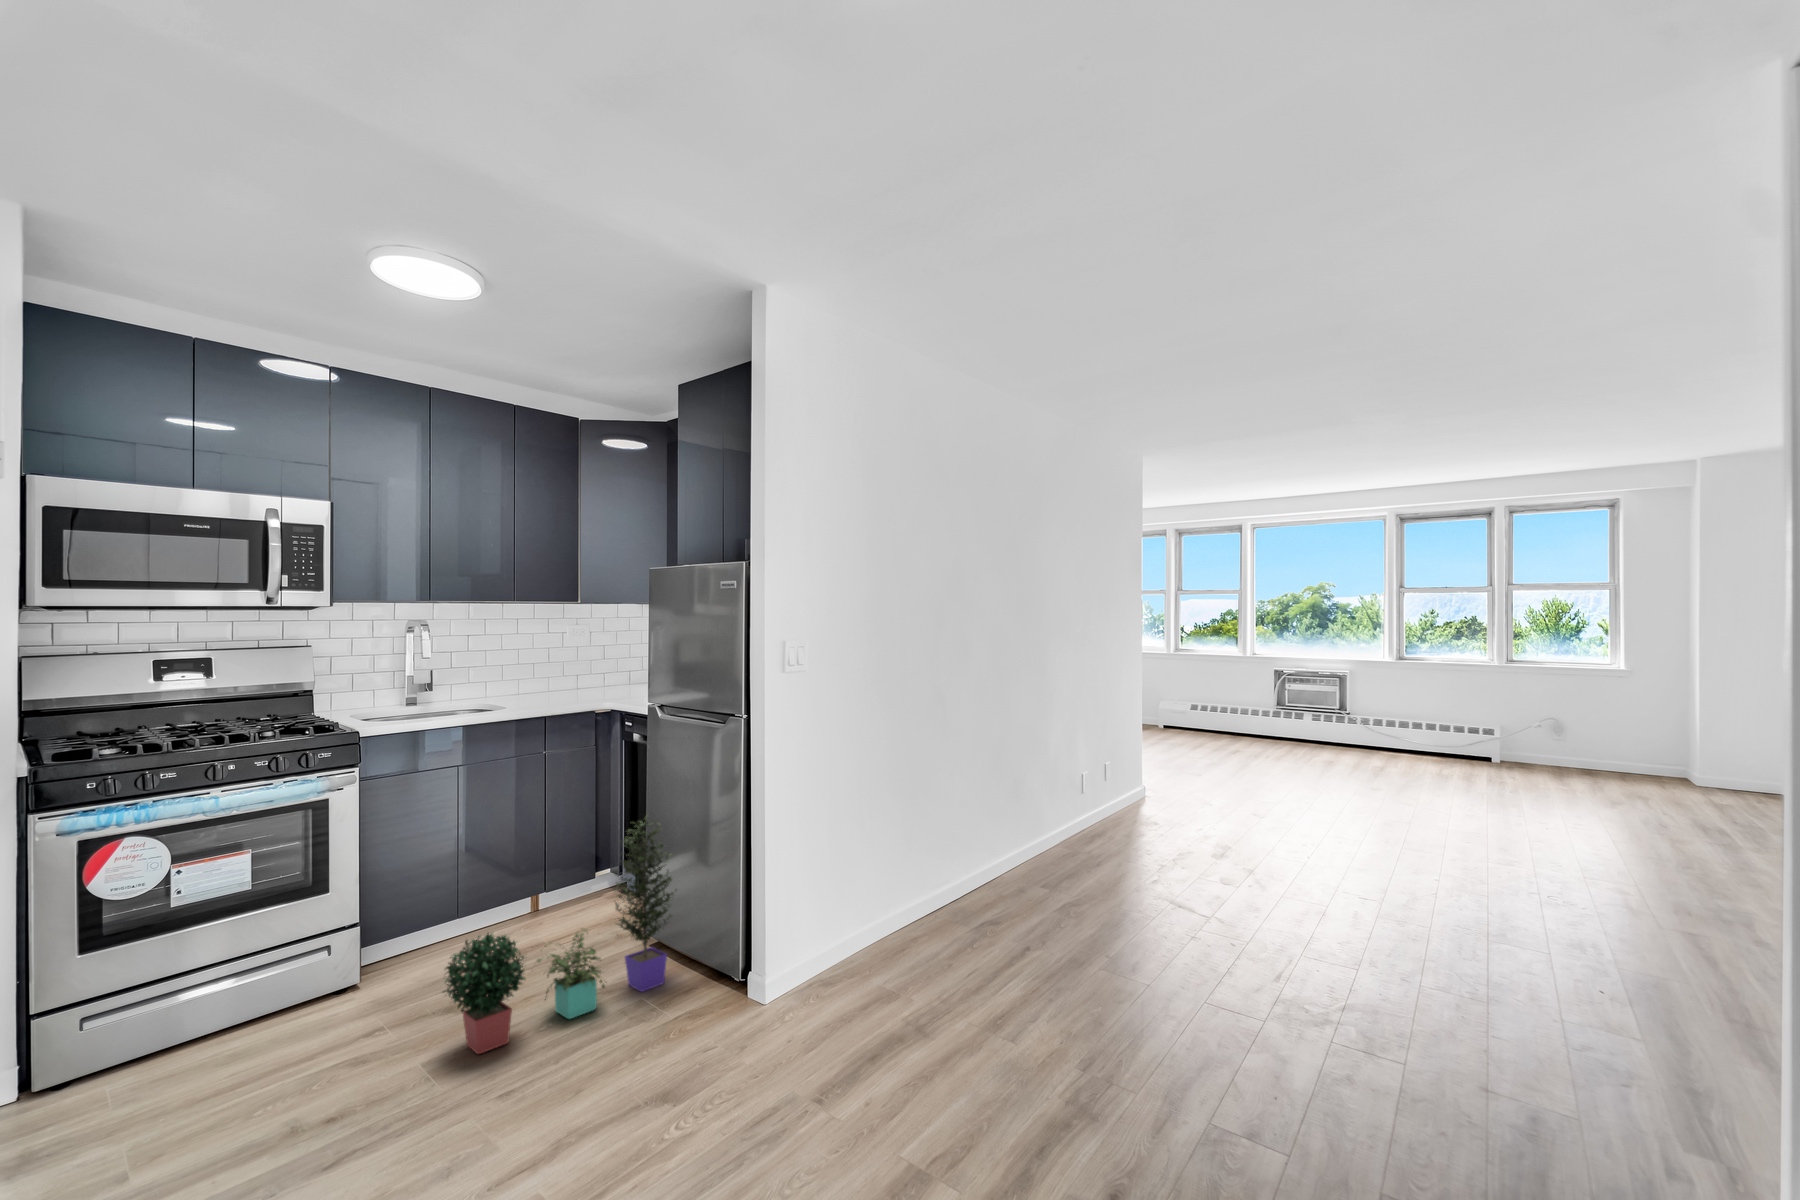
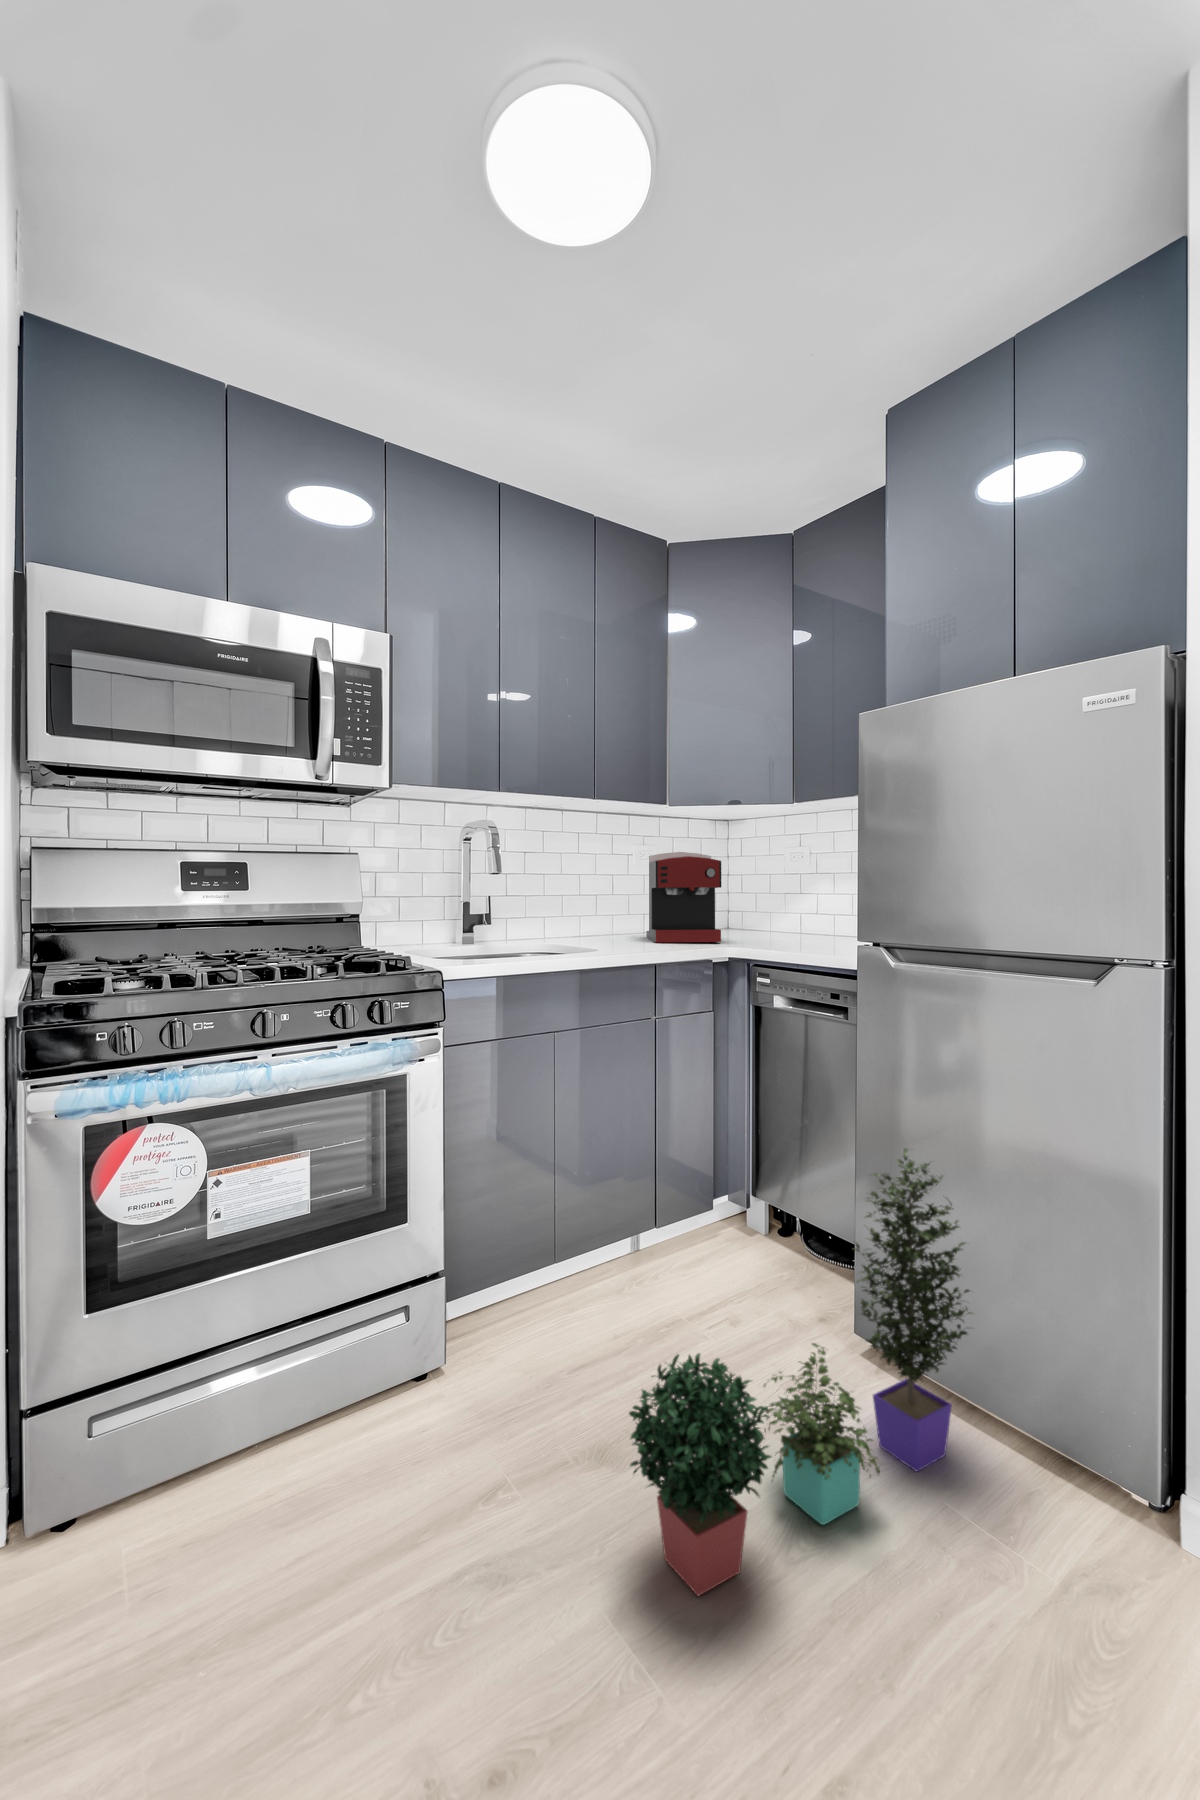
coffee maker: none [566,630,617,697] -> present [646,852,721,942]

